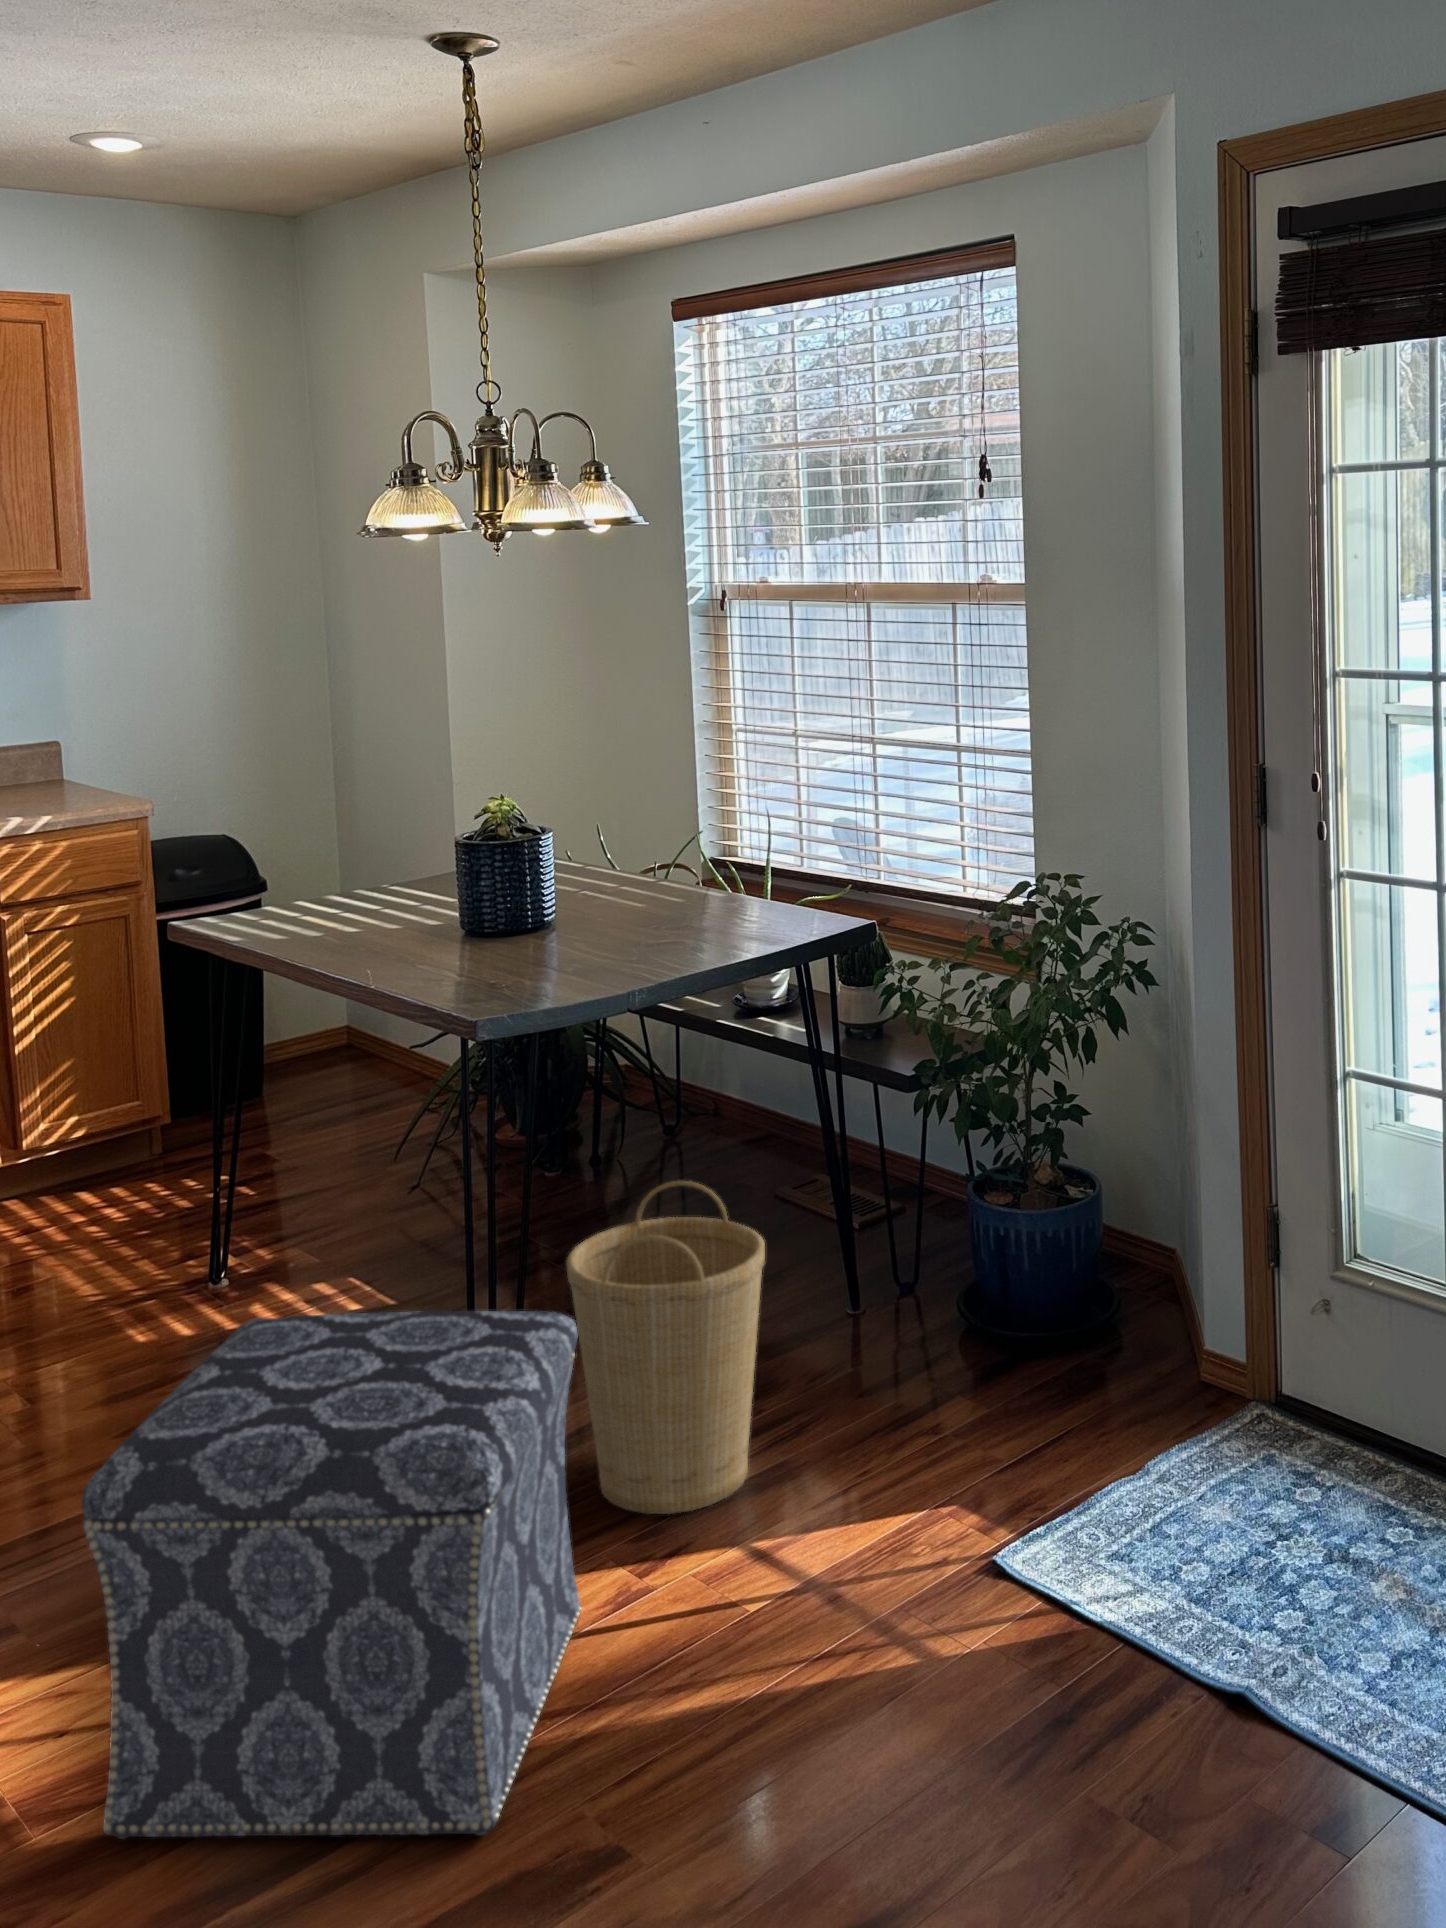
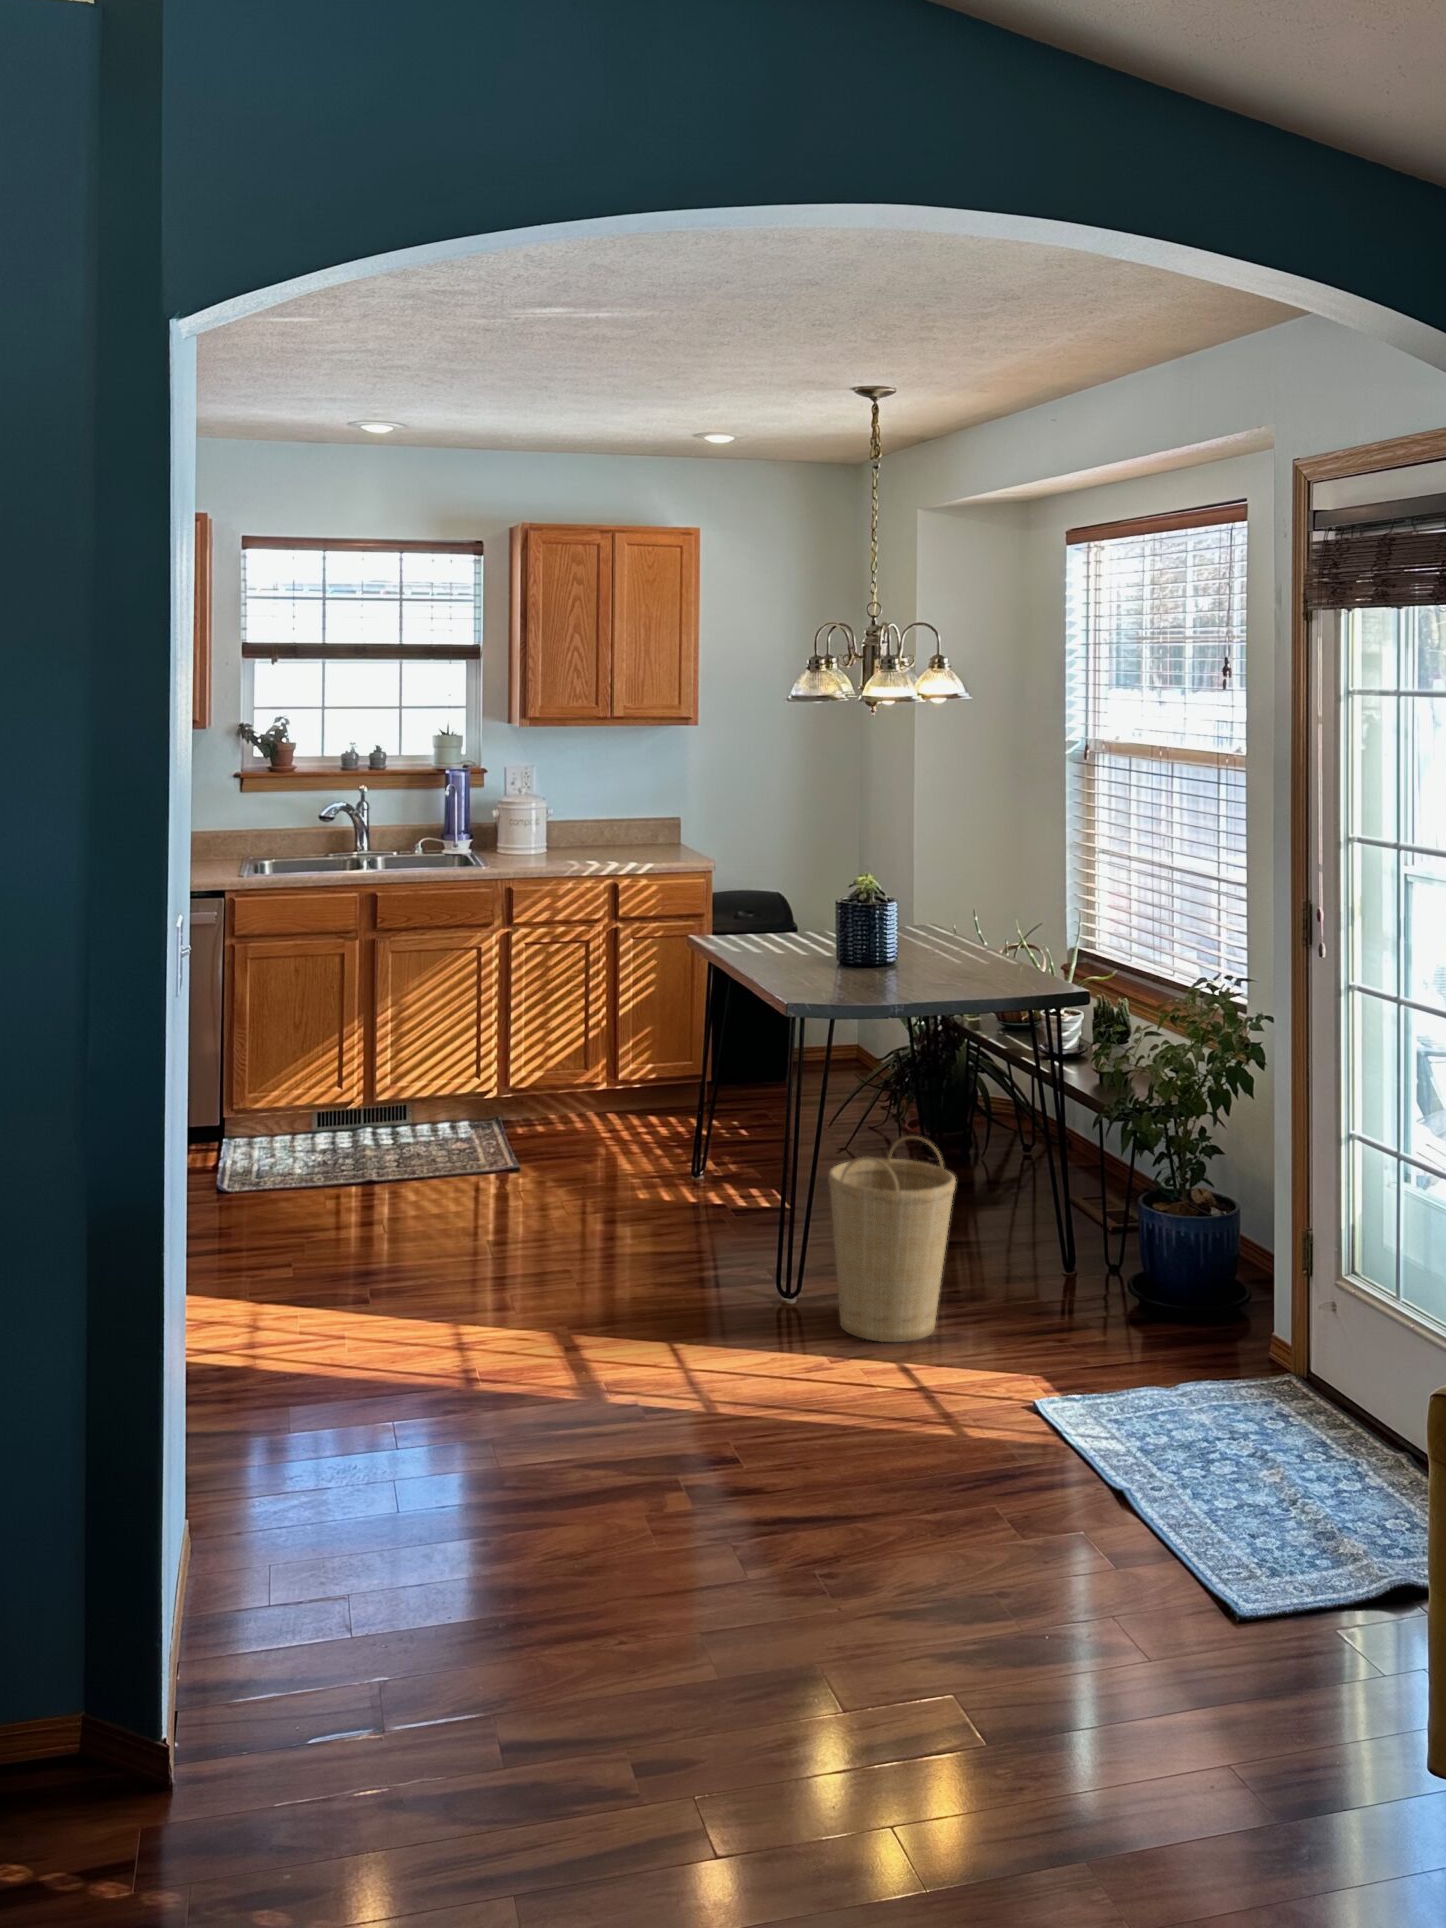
ottoman: present [82,1311,581,1839] -> none [509,1152,799,1437]

